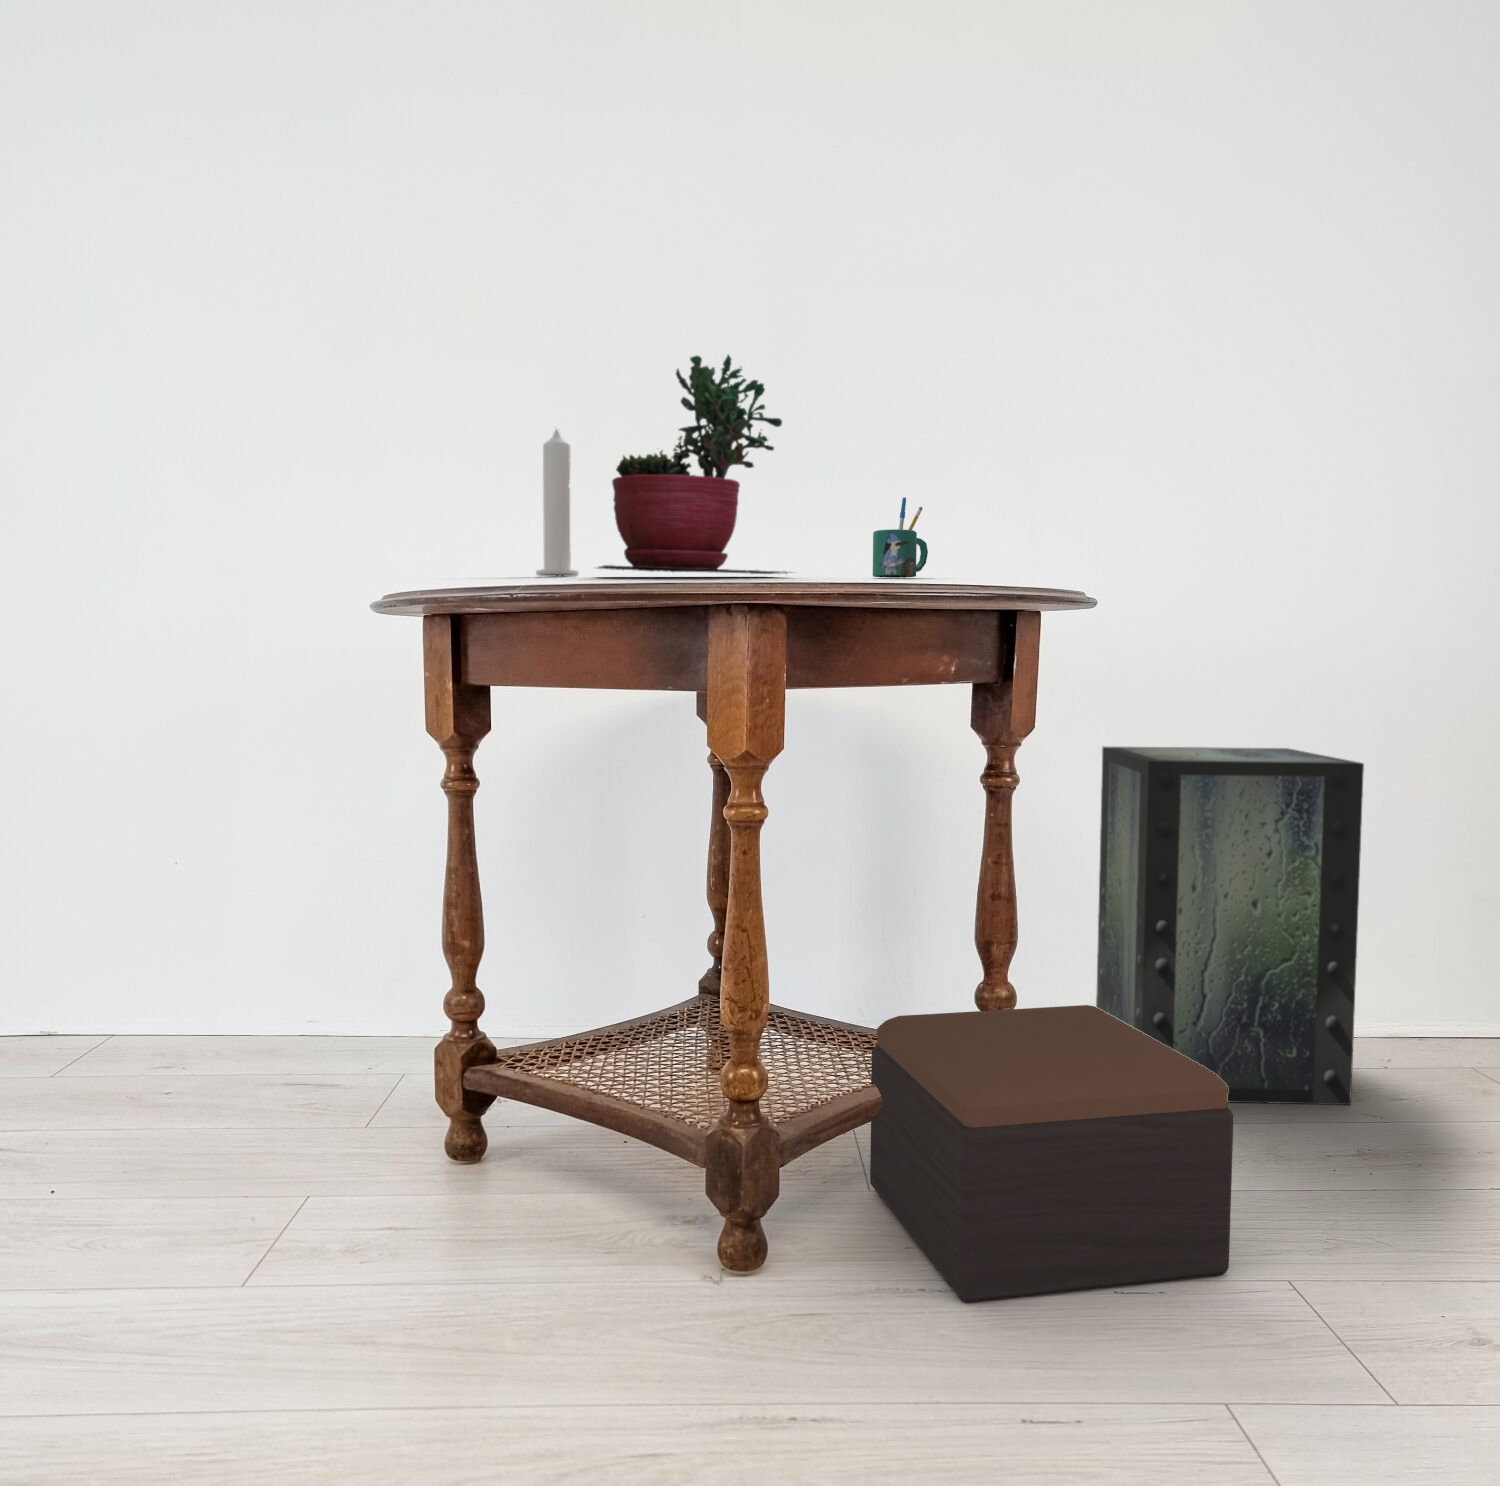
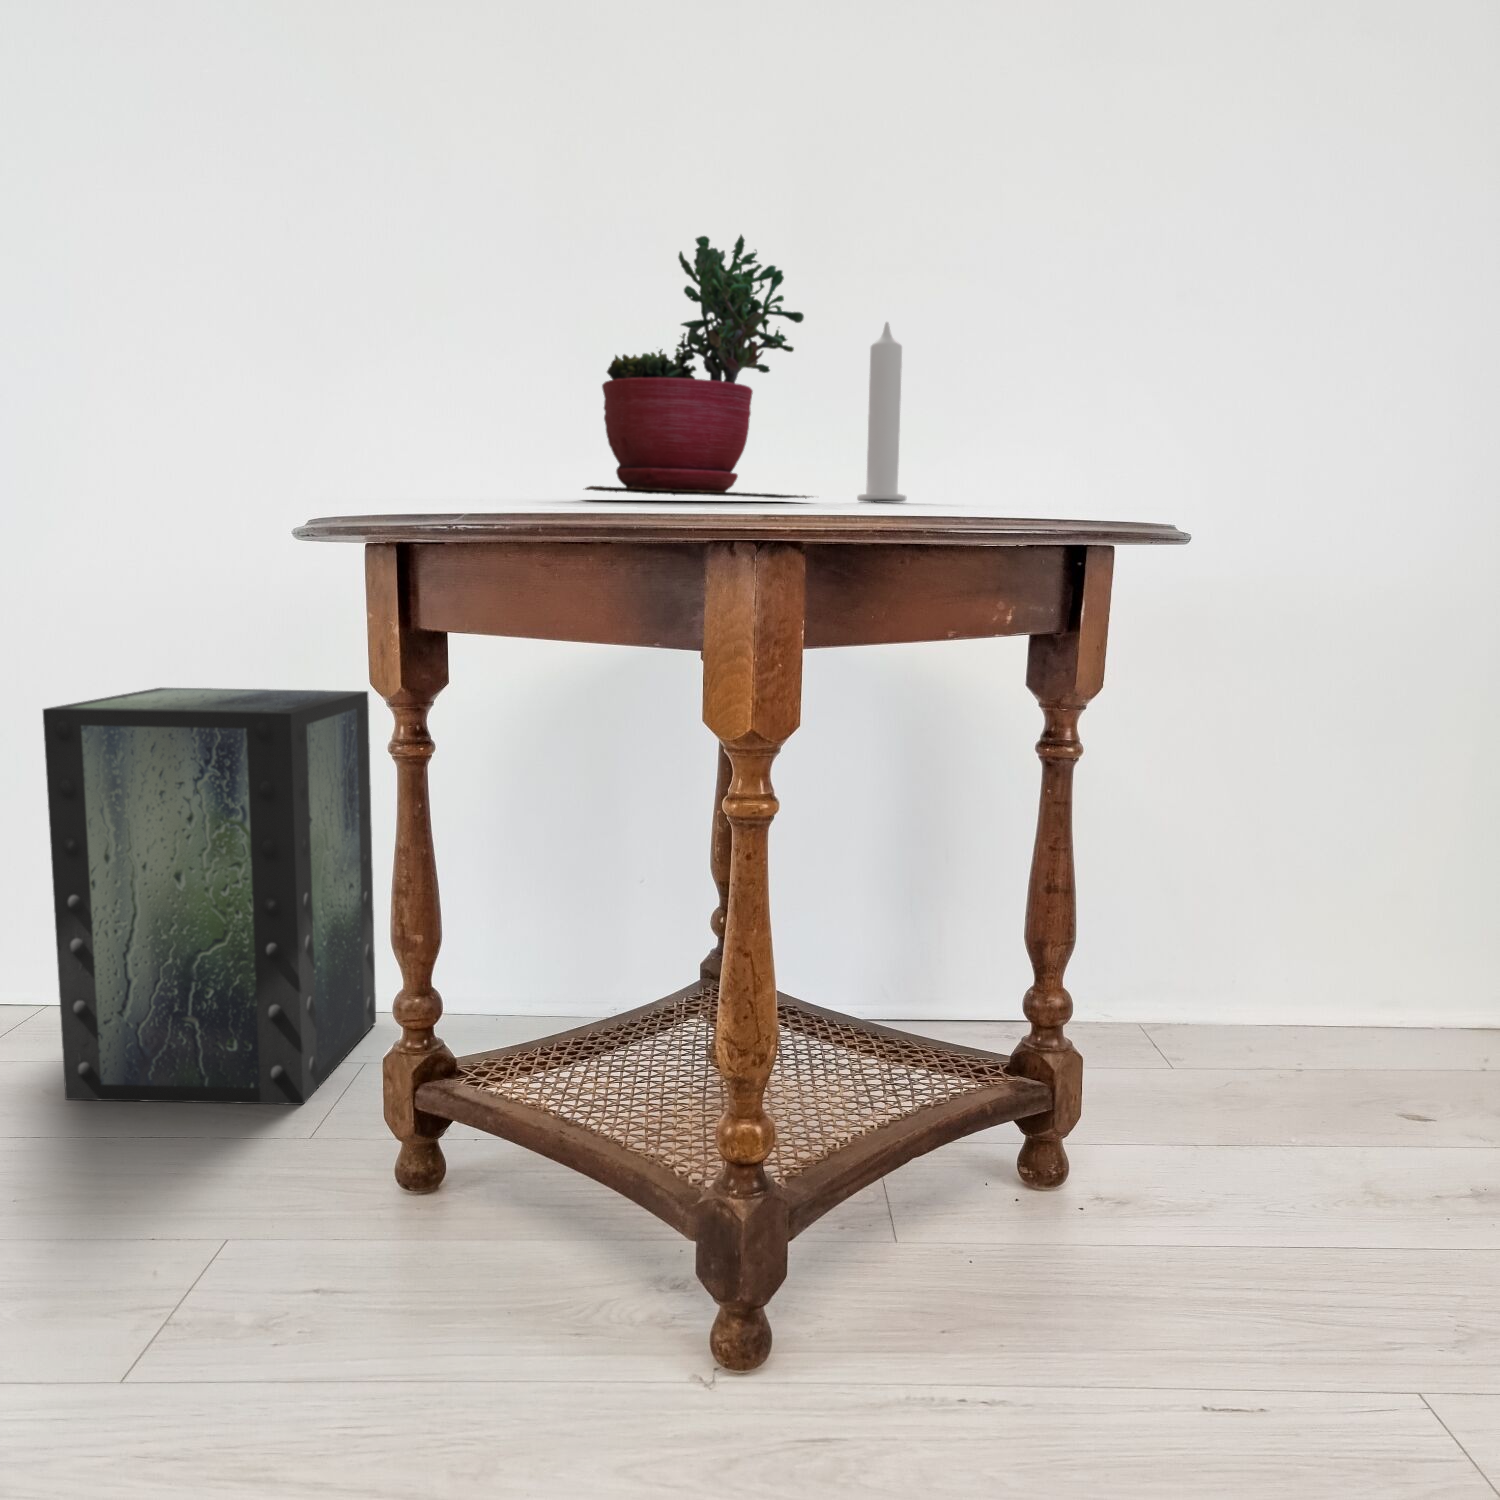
candle: present [536,429,579,577] -> present [857,322,906,502]
mug: present [873,497,928,578] -> none [908,408,974,504]
storage box: present [1096,746,1364,1105] -> present [43,688,376,1105]
footstool: present [870,1005,1234,1302] -> none [896,1028,1360,1425]

